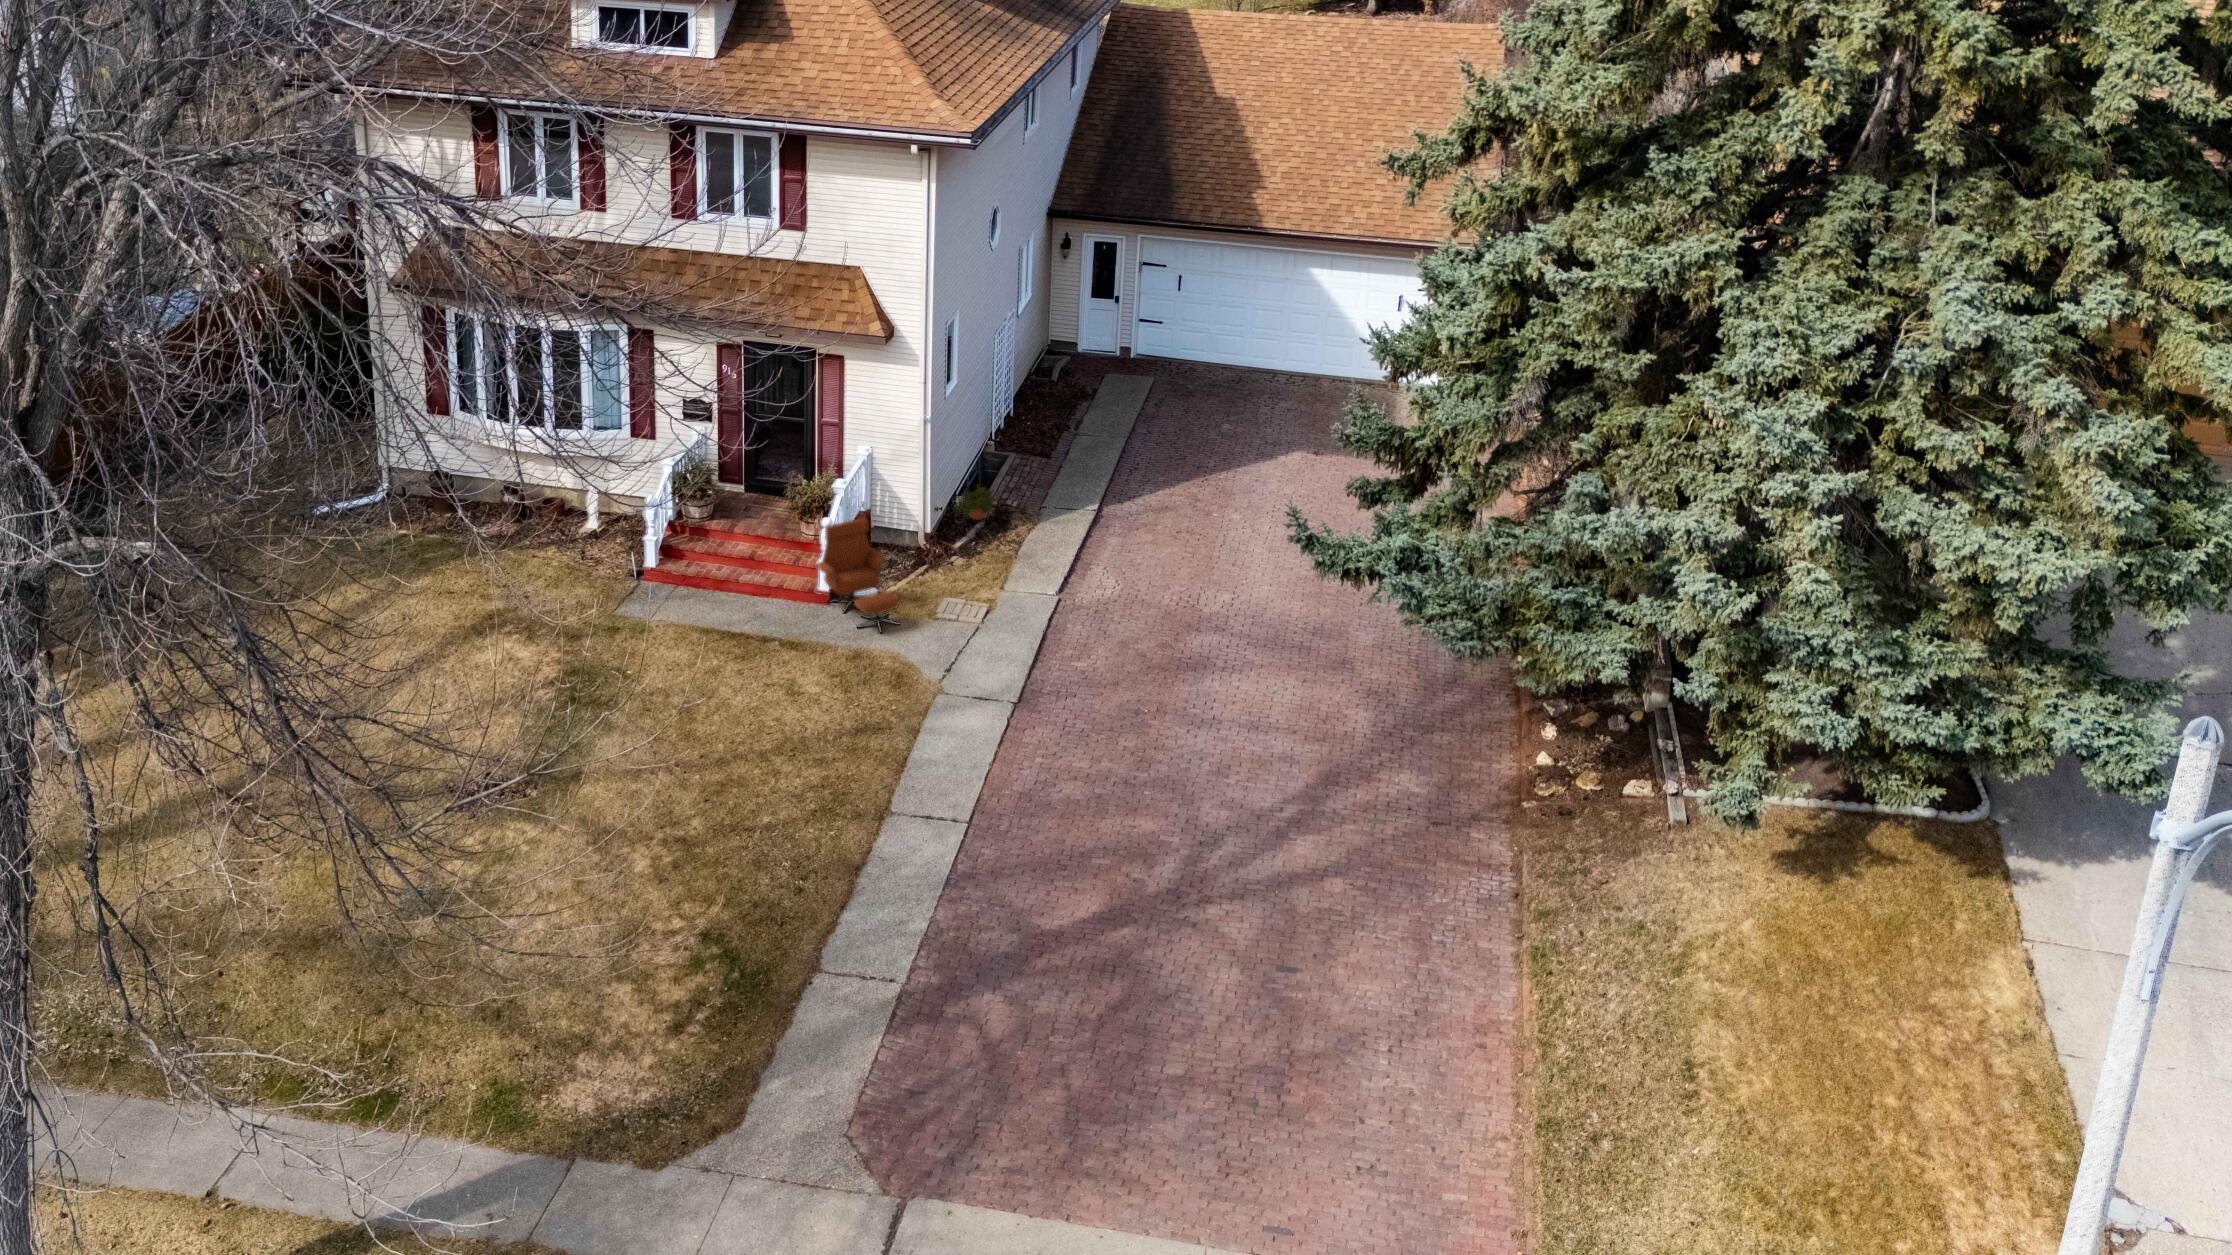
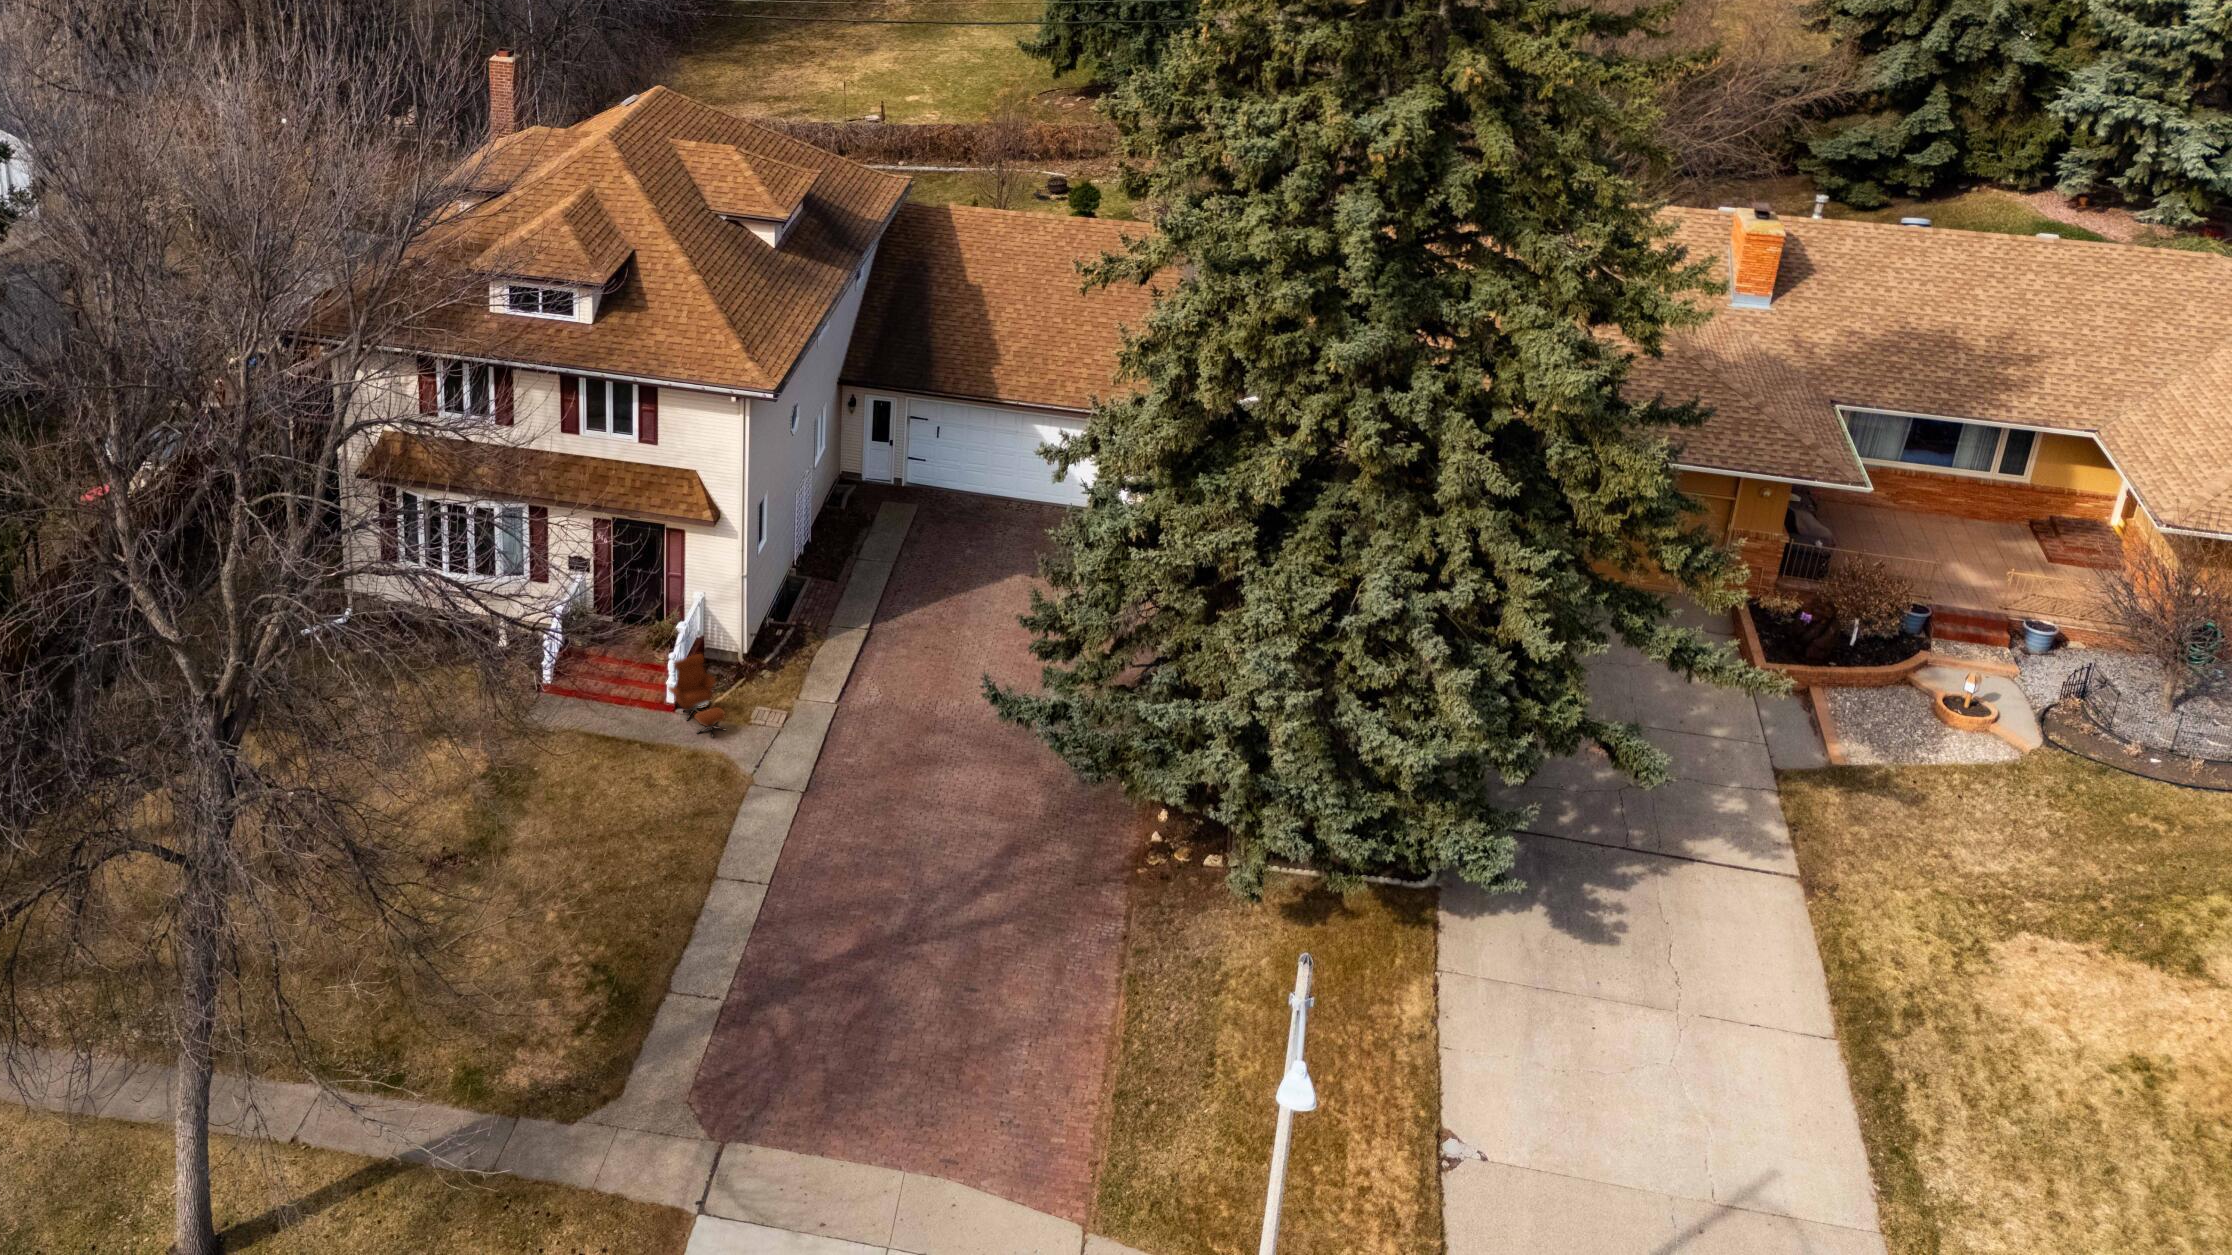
potted plant: present [955,484,995,520] -> none [766,611,797,639]

